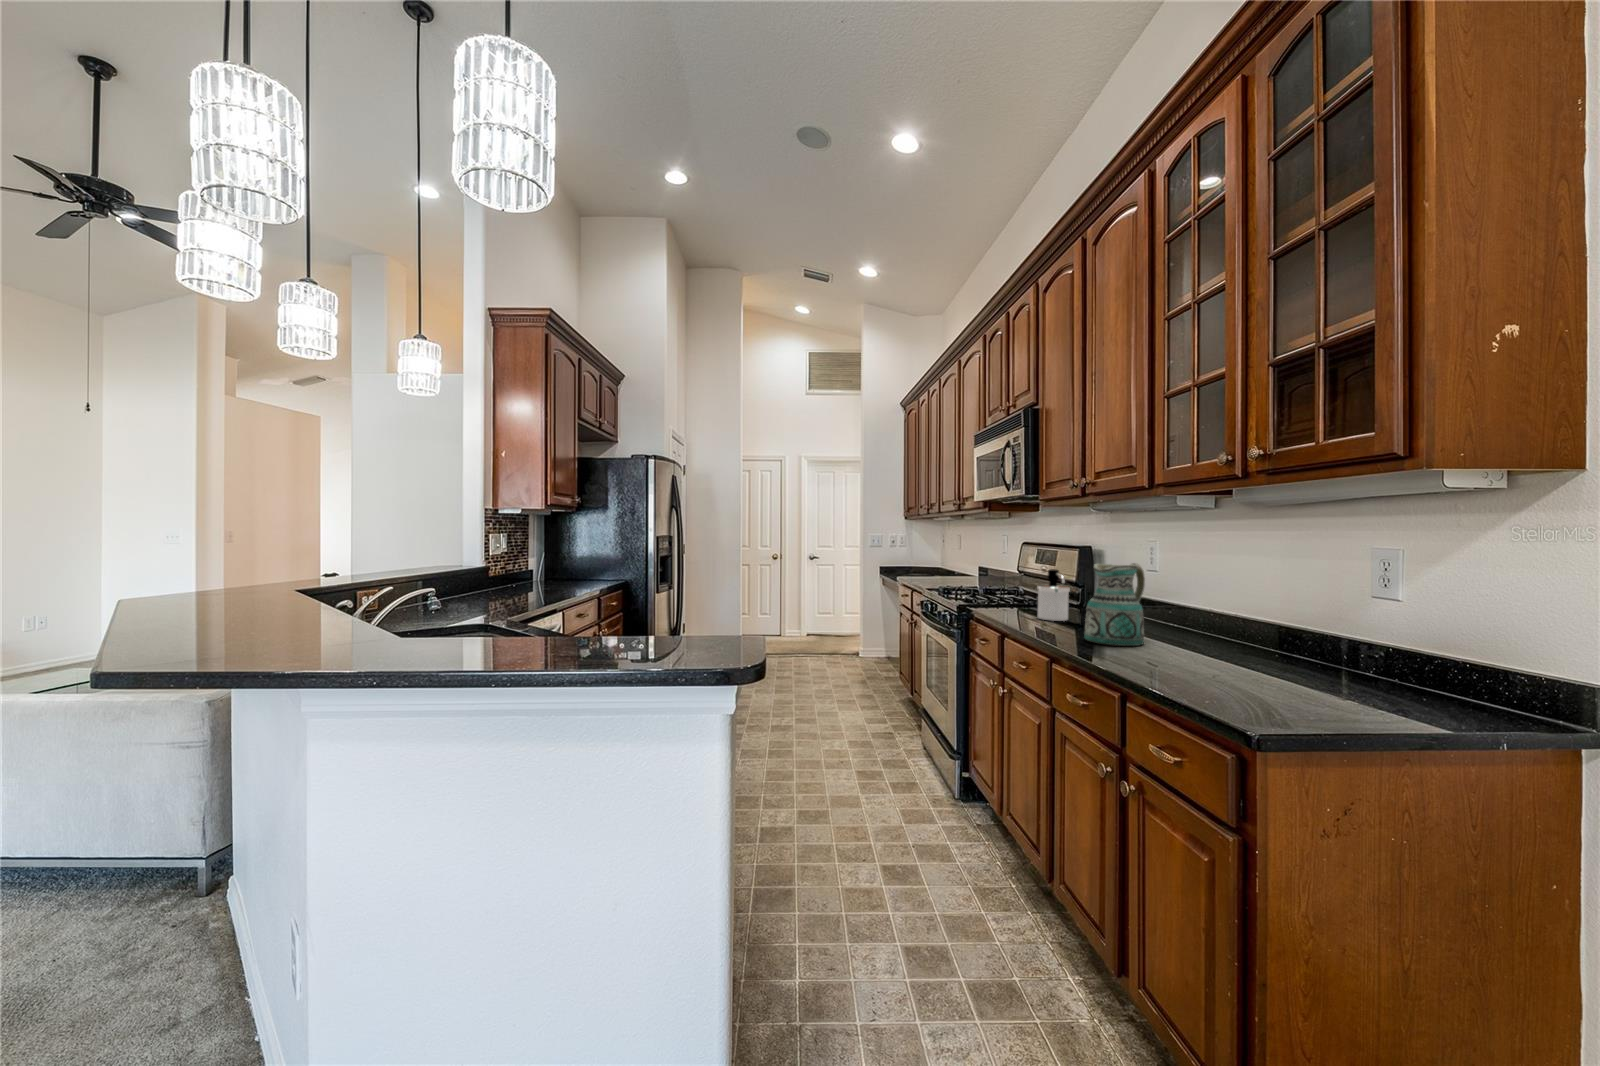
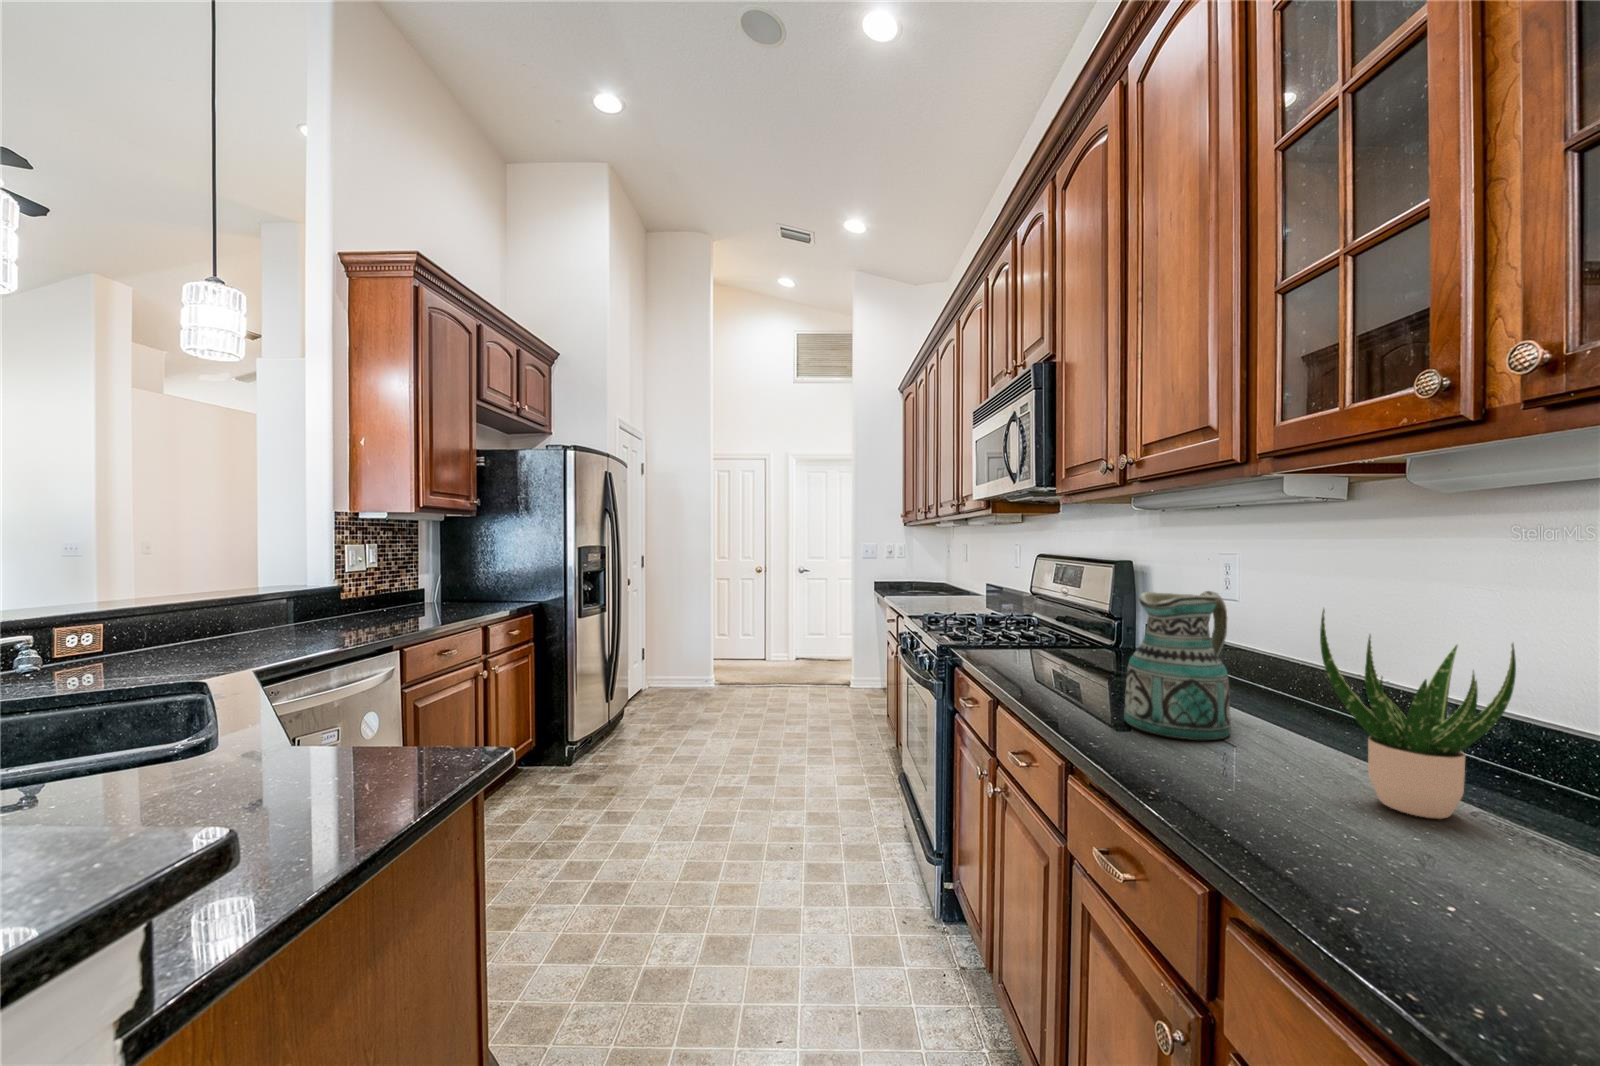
potted plant: none [1184,568,1267,668] -> present [1320,609,1516,819]
soap dispenser: present [1037,569,1070,621] -> none [1051,596,1101,676]

